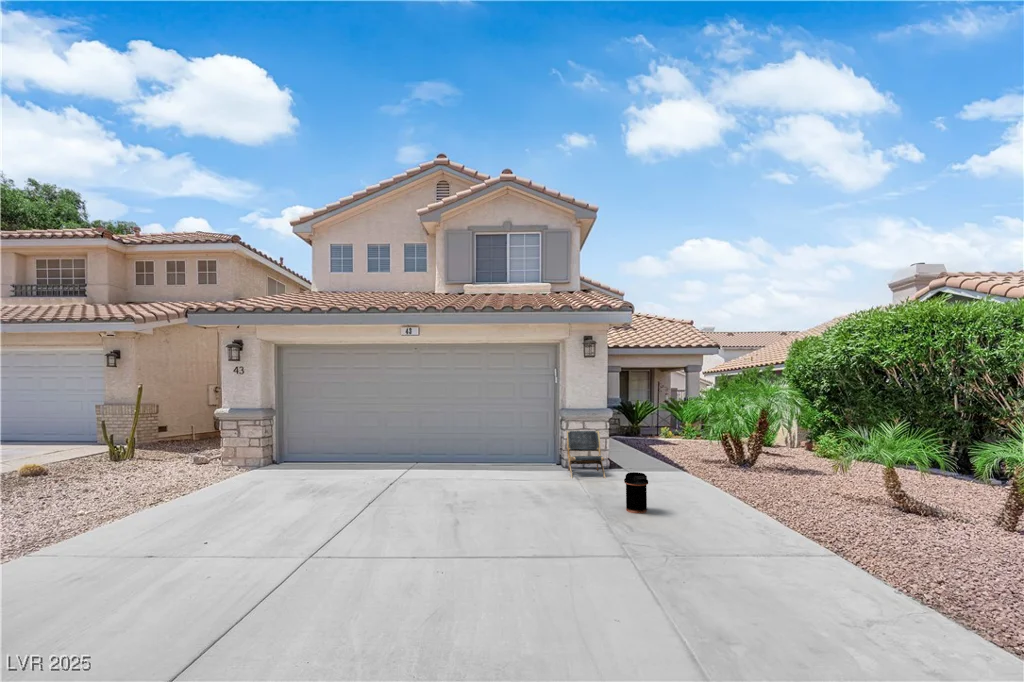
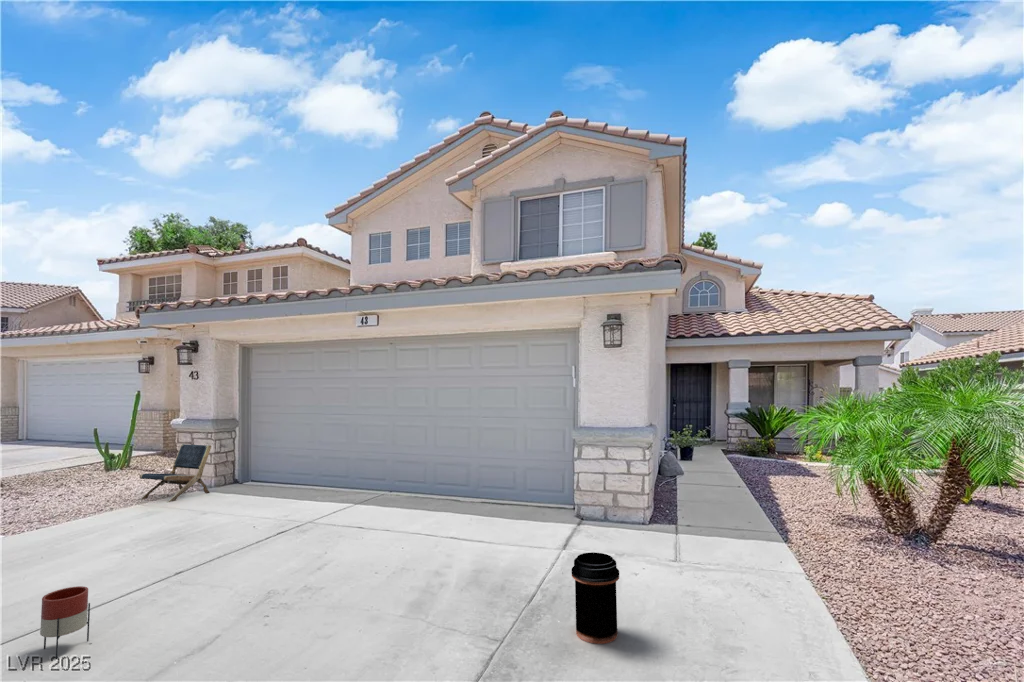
lounge chair: present [567,431,606,478] -> present [140,444,211,502]
planter: none [366,510,389,547] -> present [40,586,90,659]

